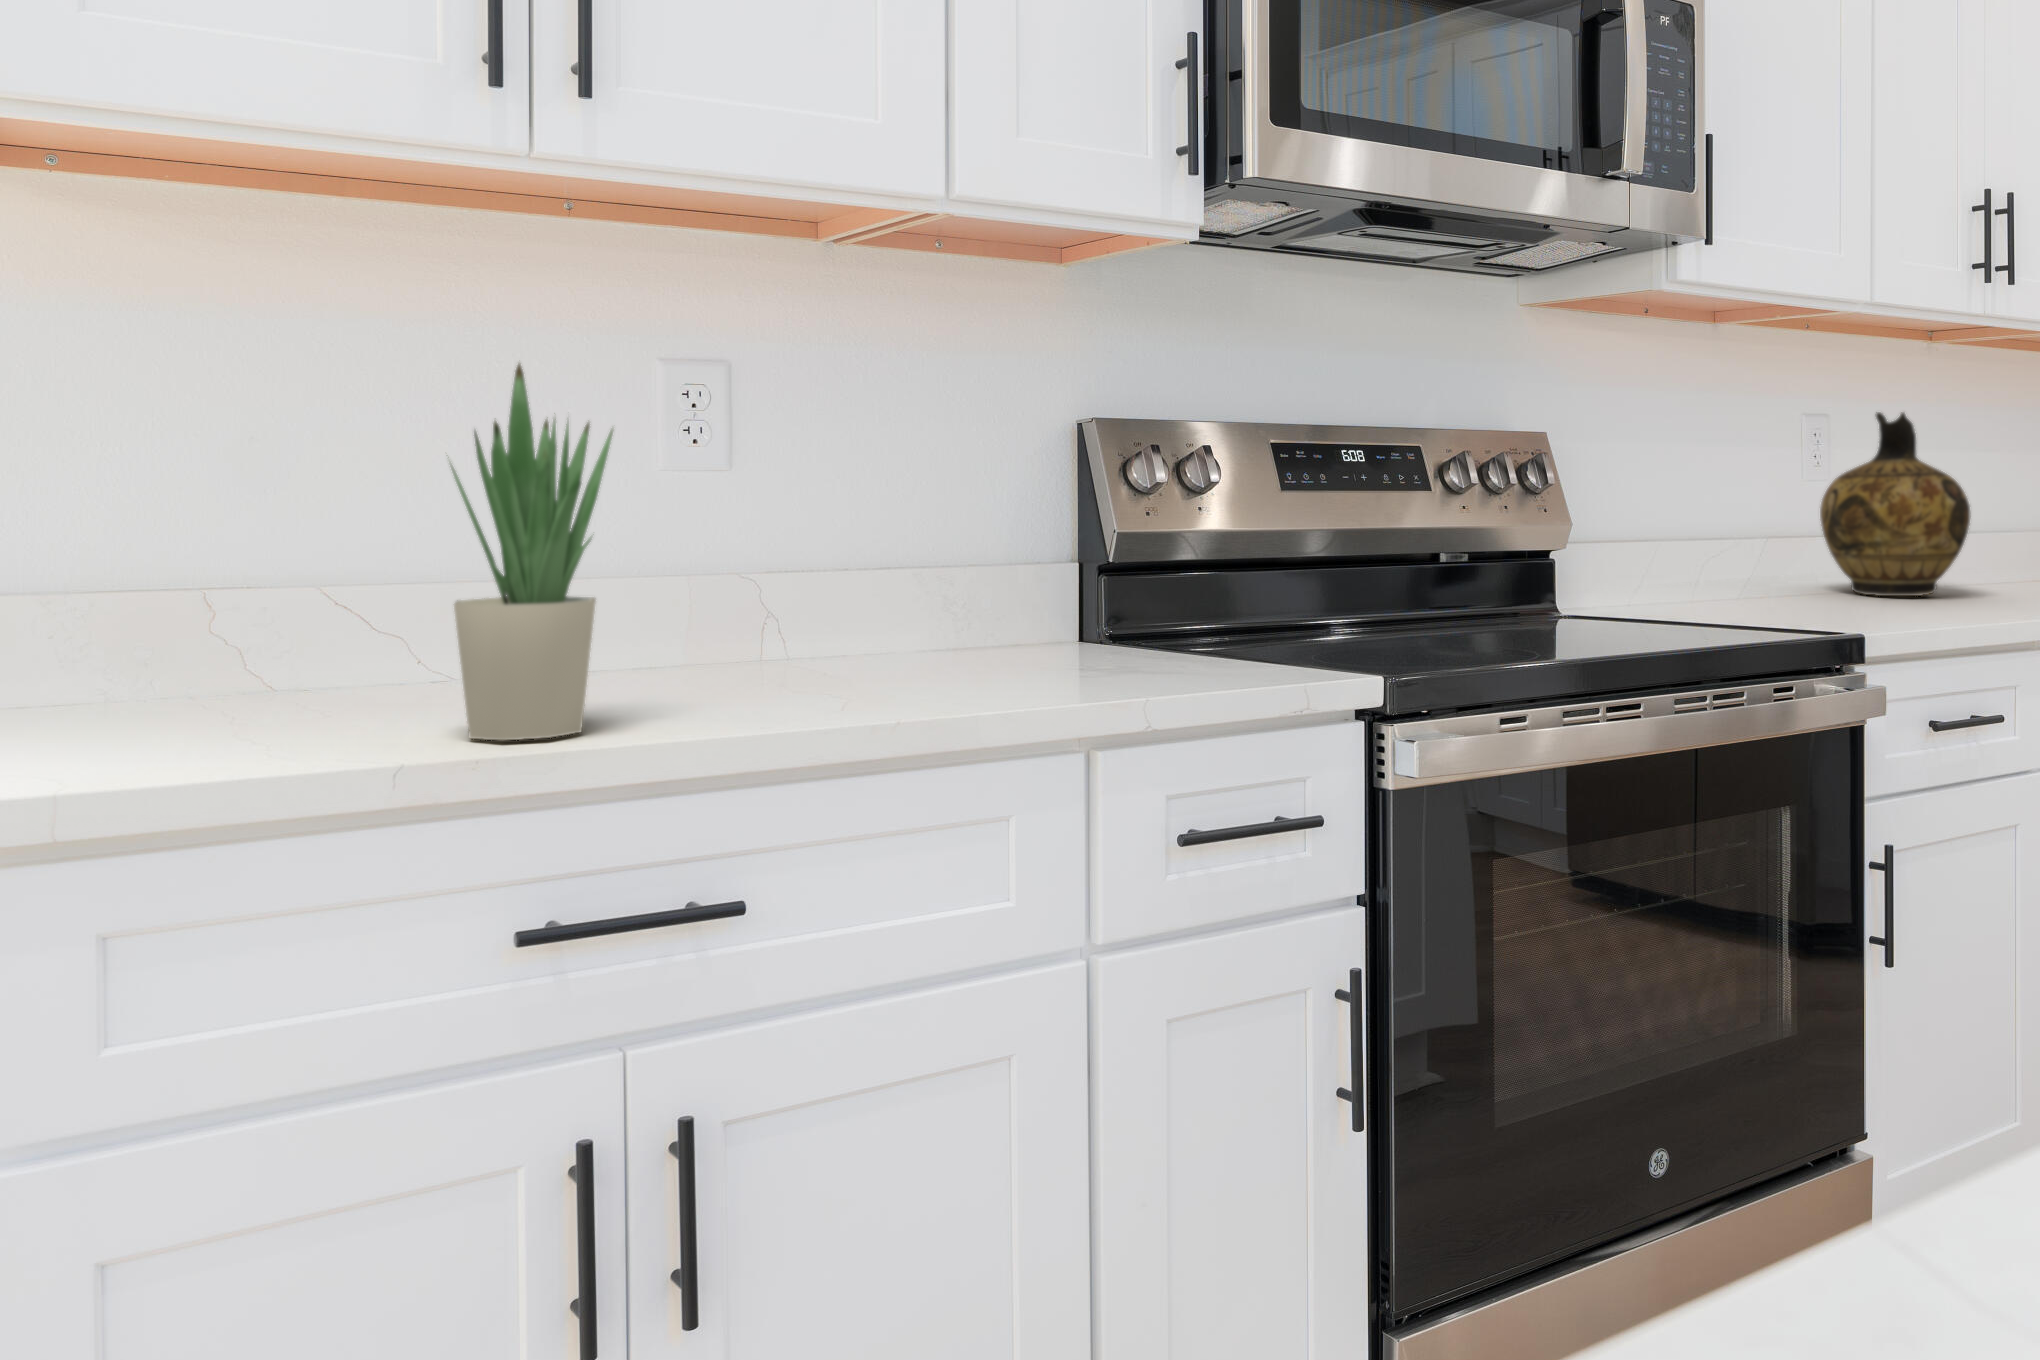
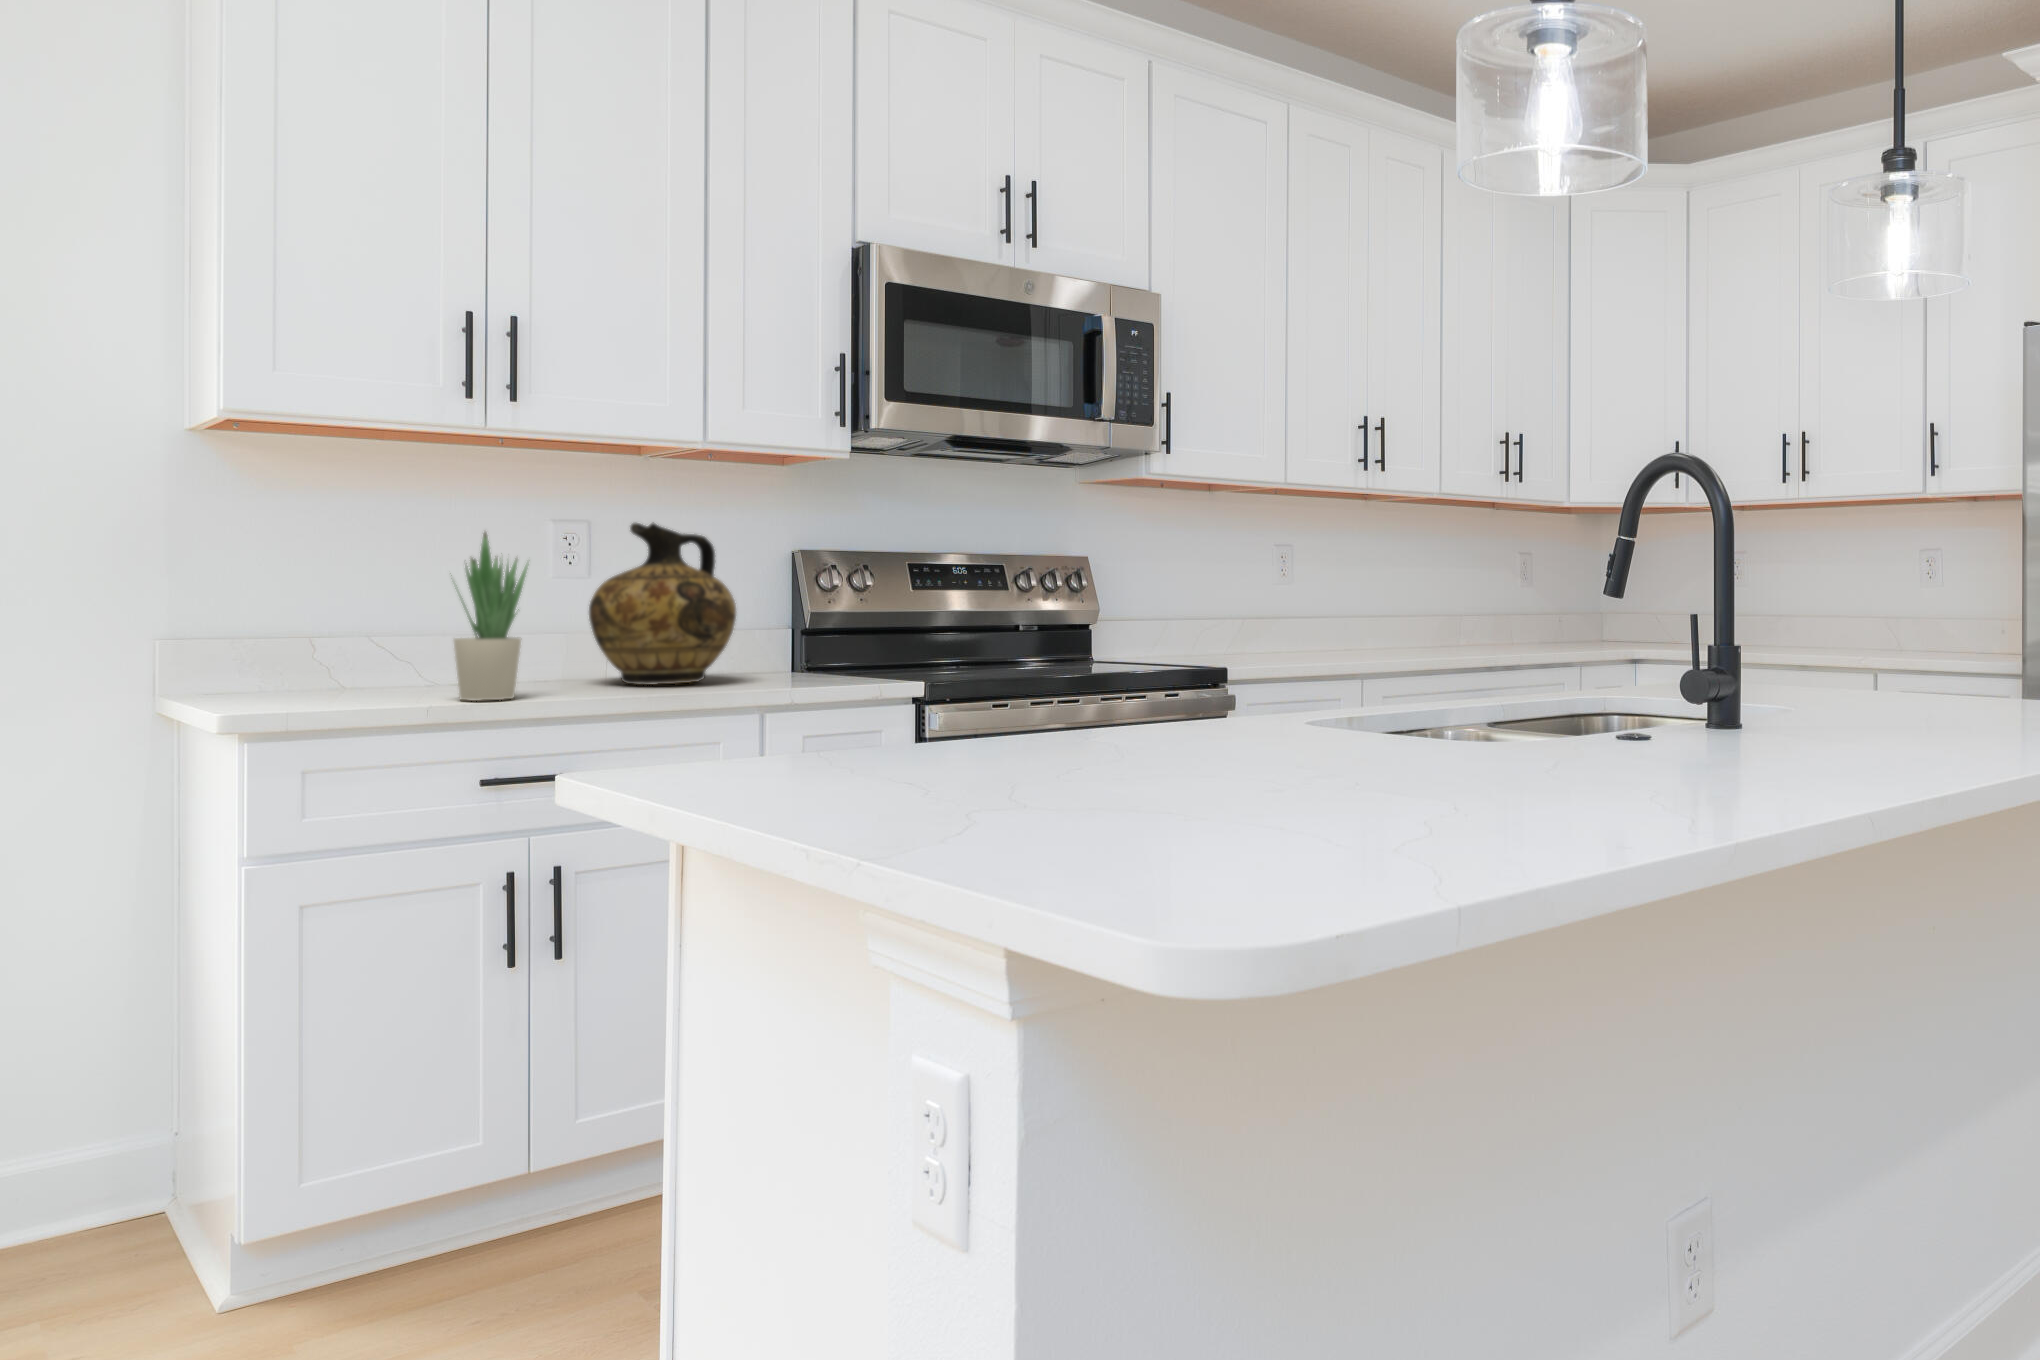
ceramic jug: present [1820,412,1971,596] -> present [589,522,736,685]

